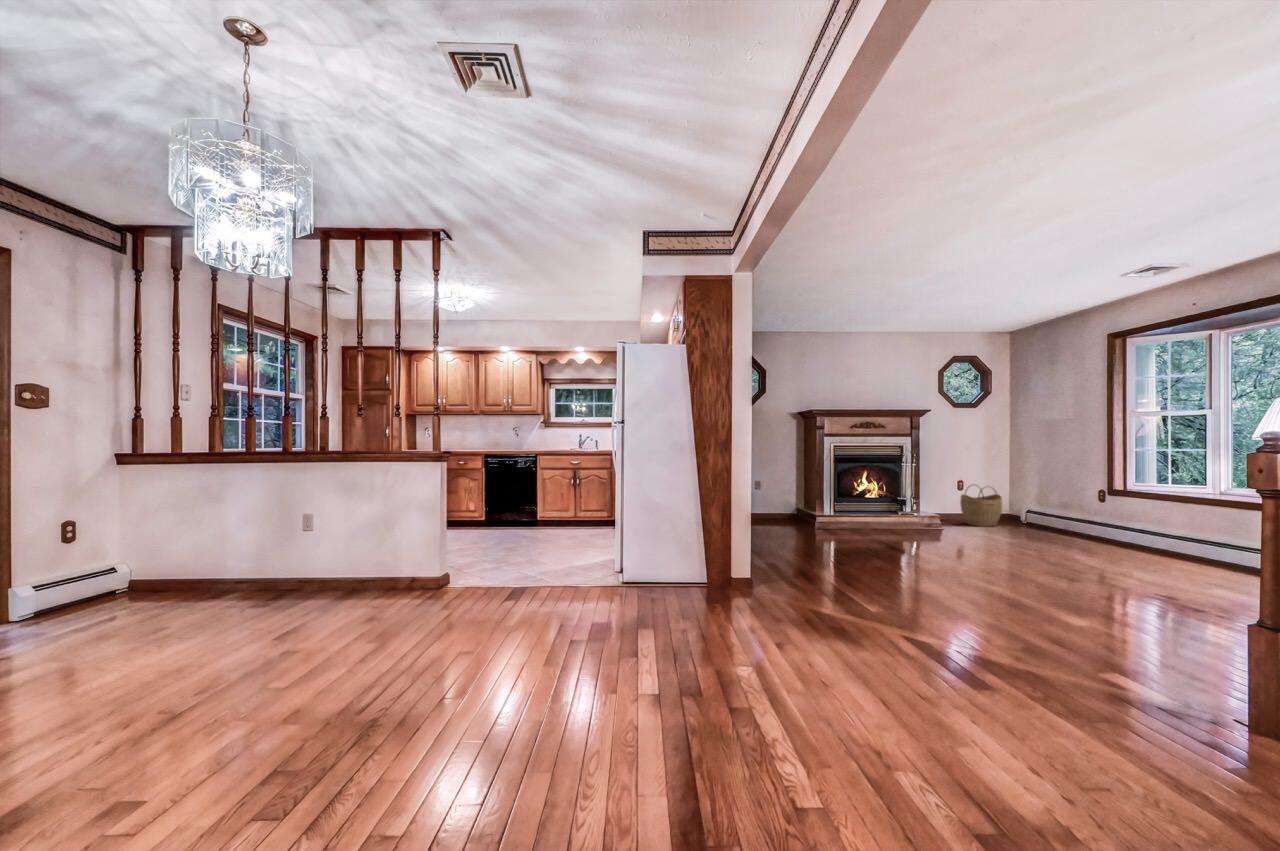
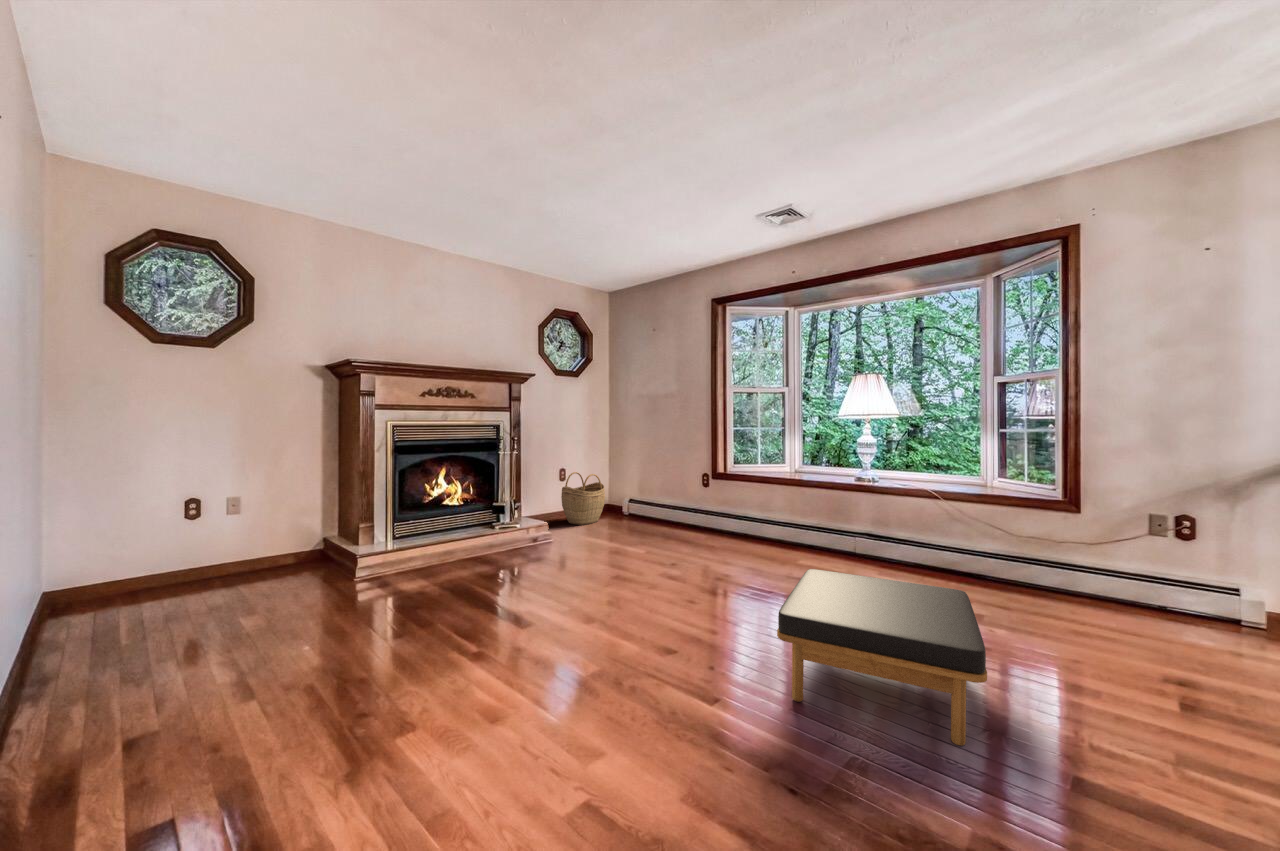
ottoman: none [1029,538,1199,611] -> present [777,569,987,746]

